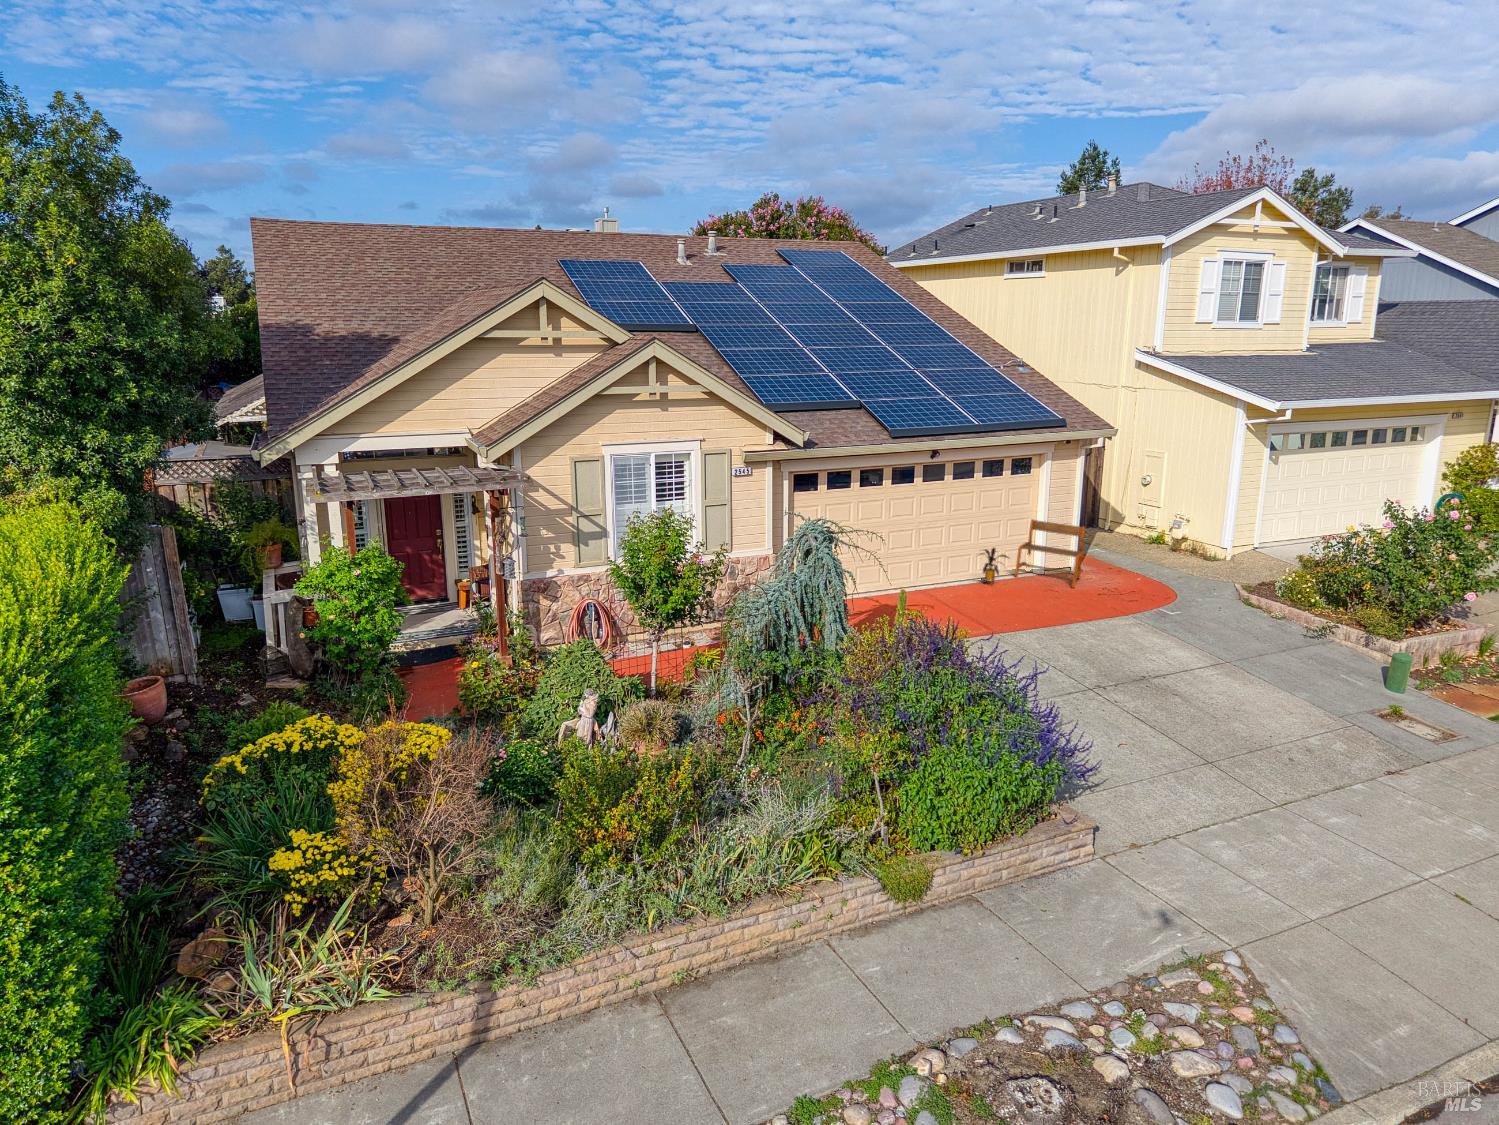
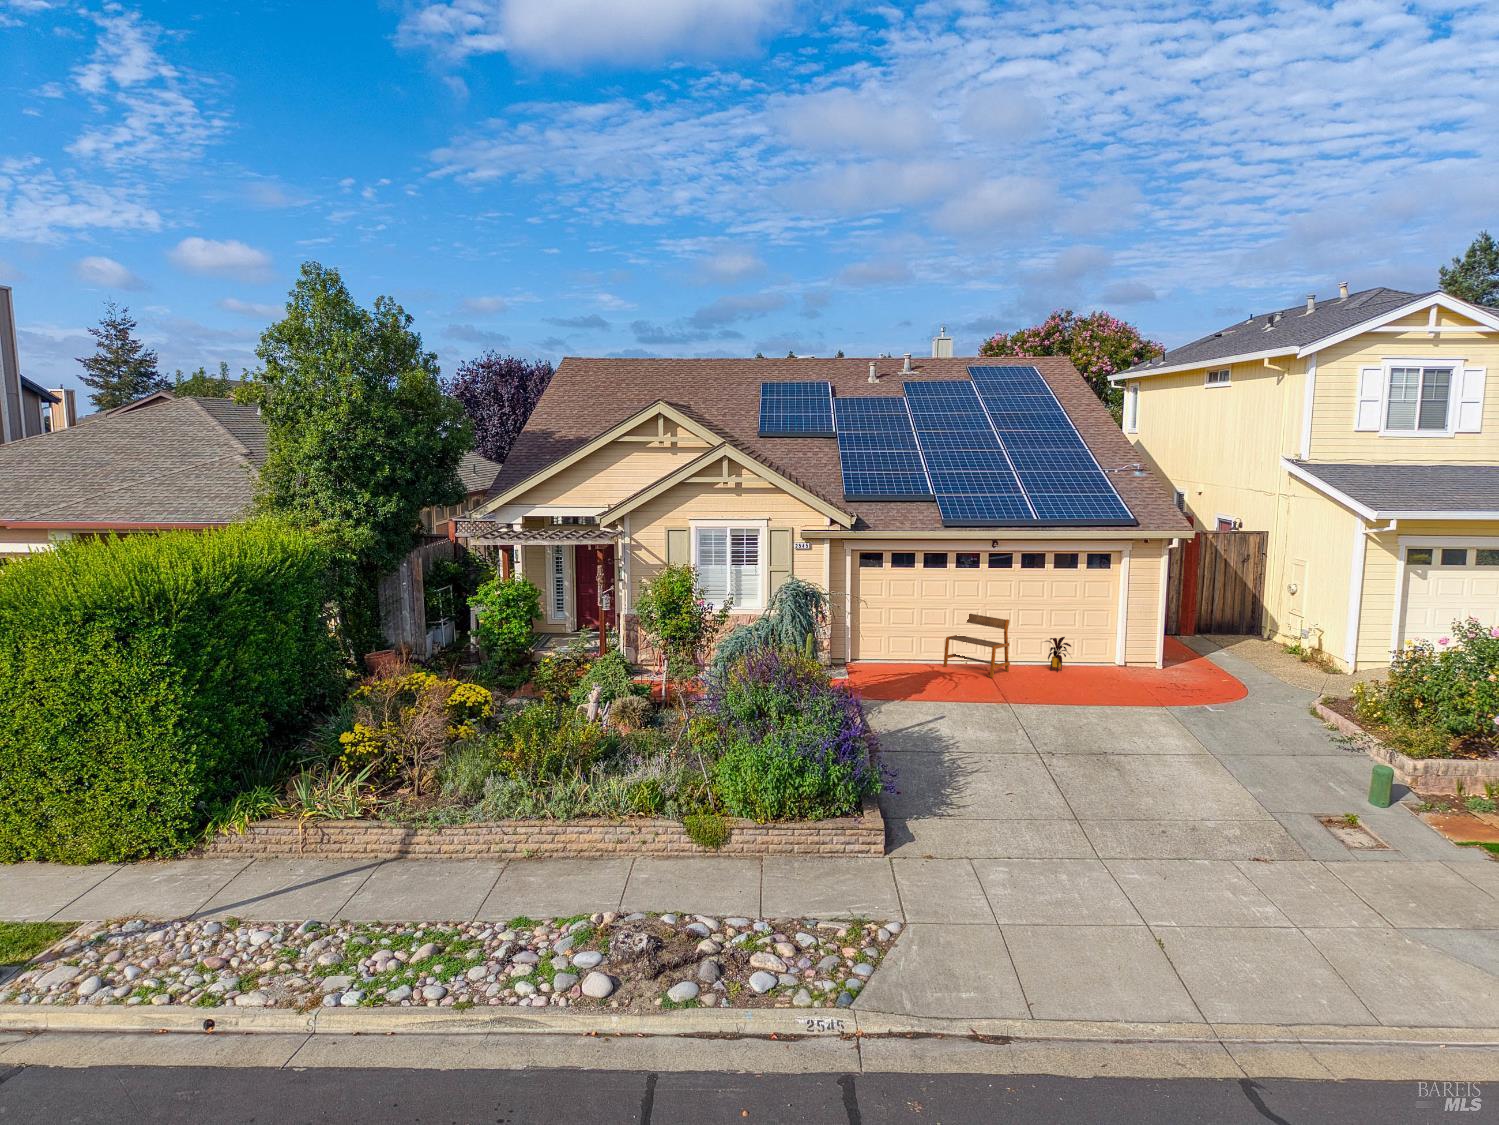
bench: present [1015,519,1085,588] -> present [943,614,1010,678]

